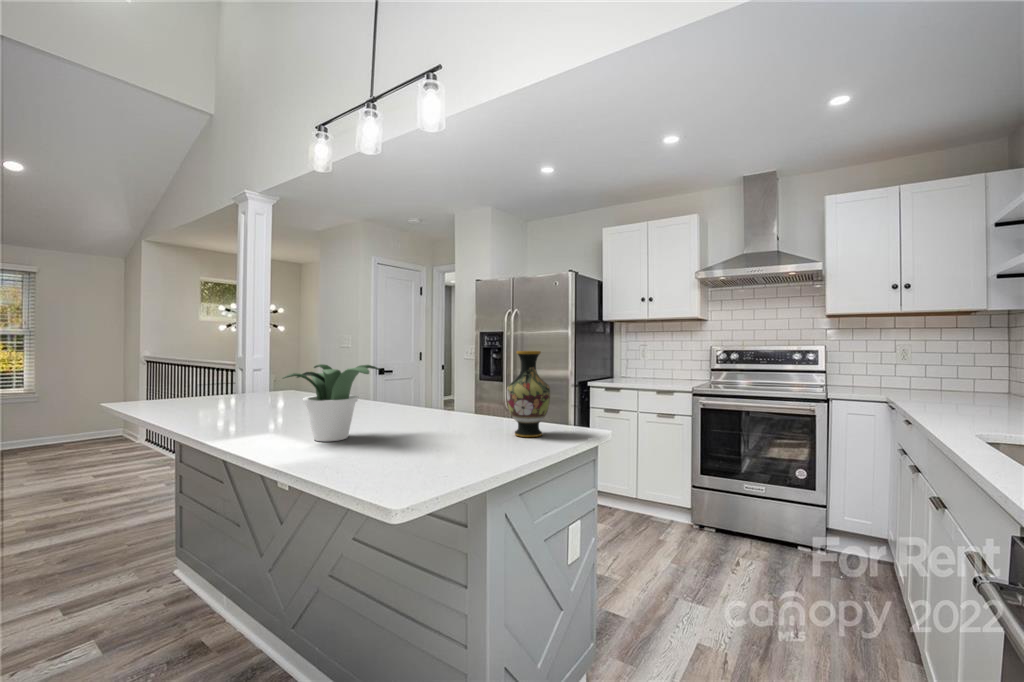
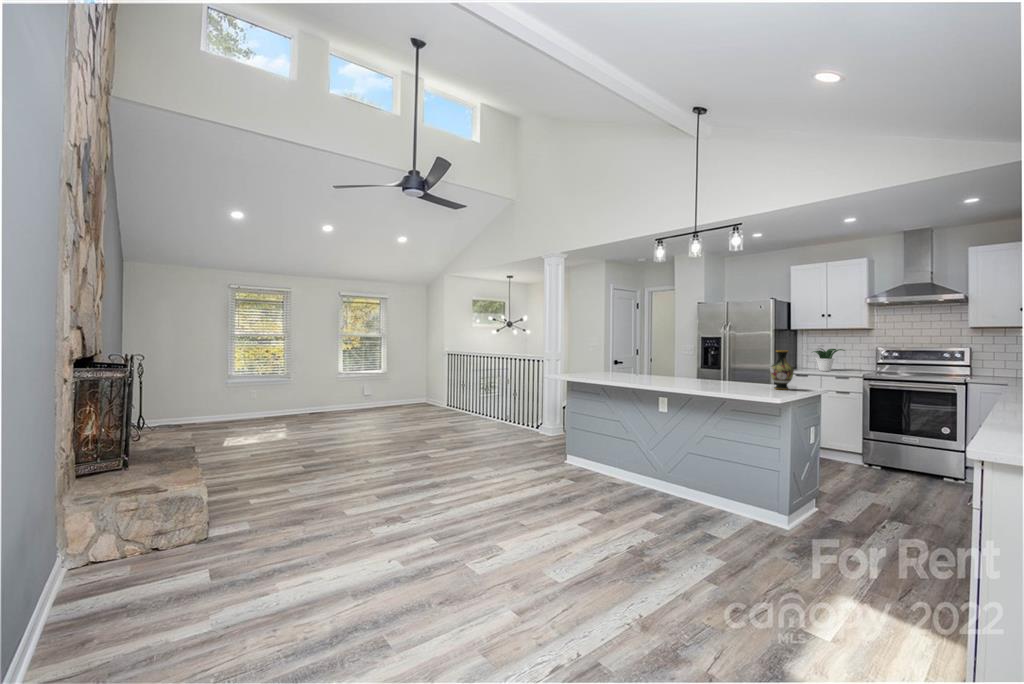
potted plant: present [283,364,379,441] -> present [813,348,845,371]

